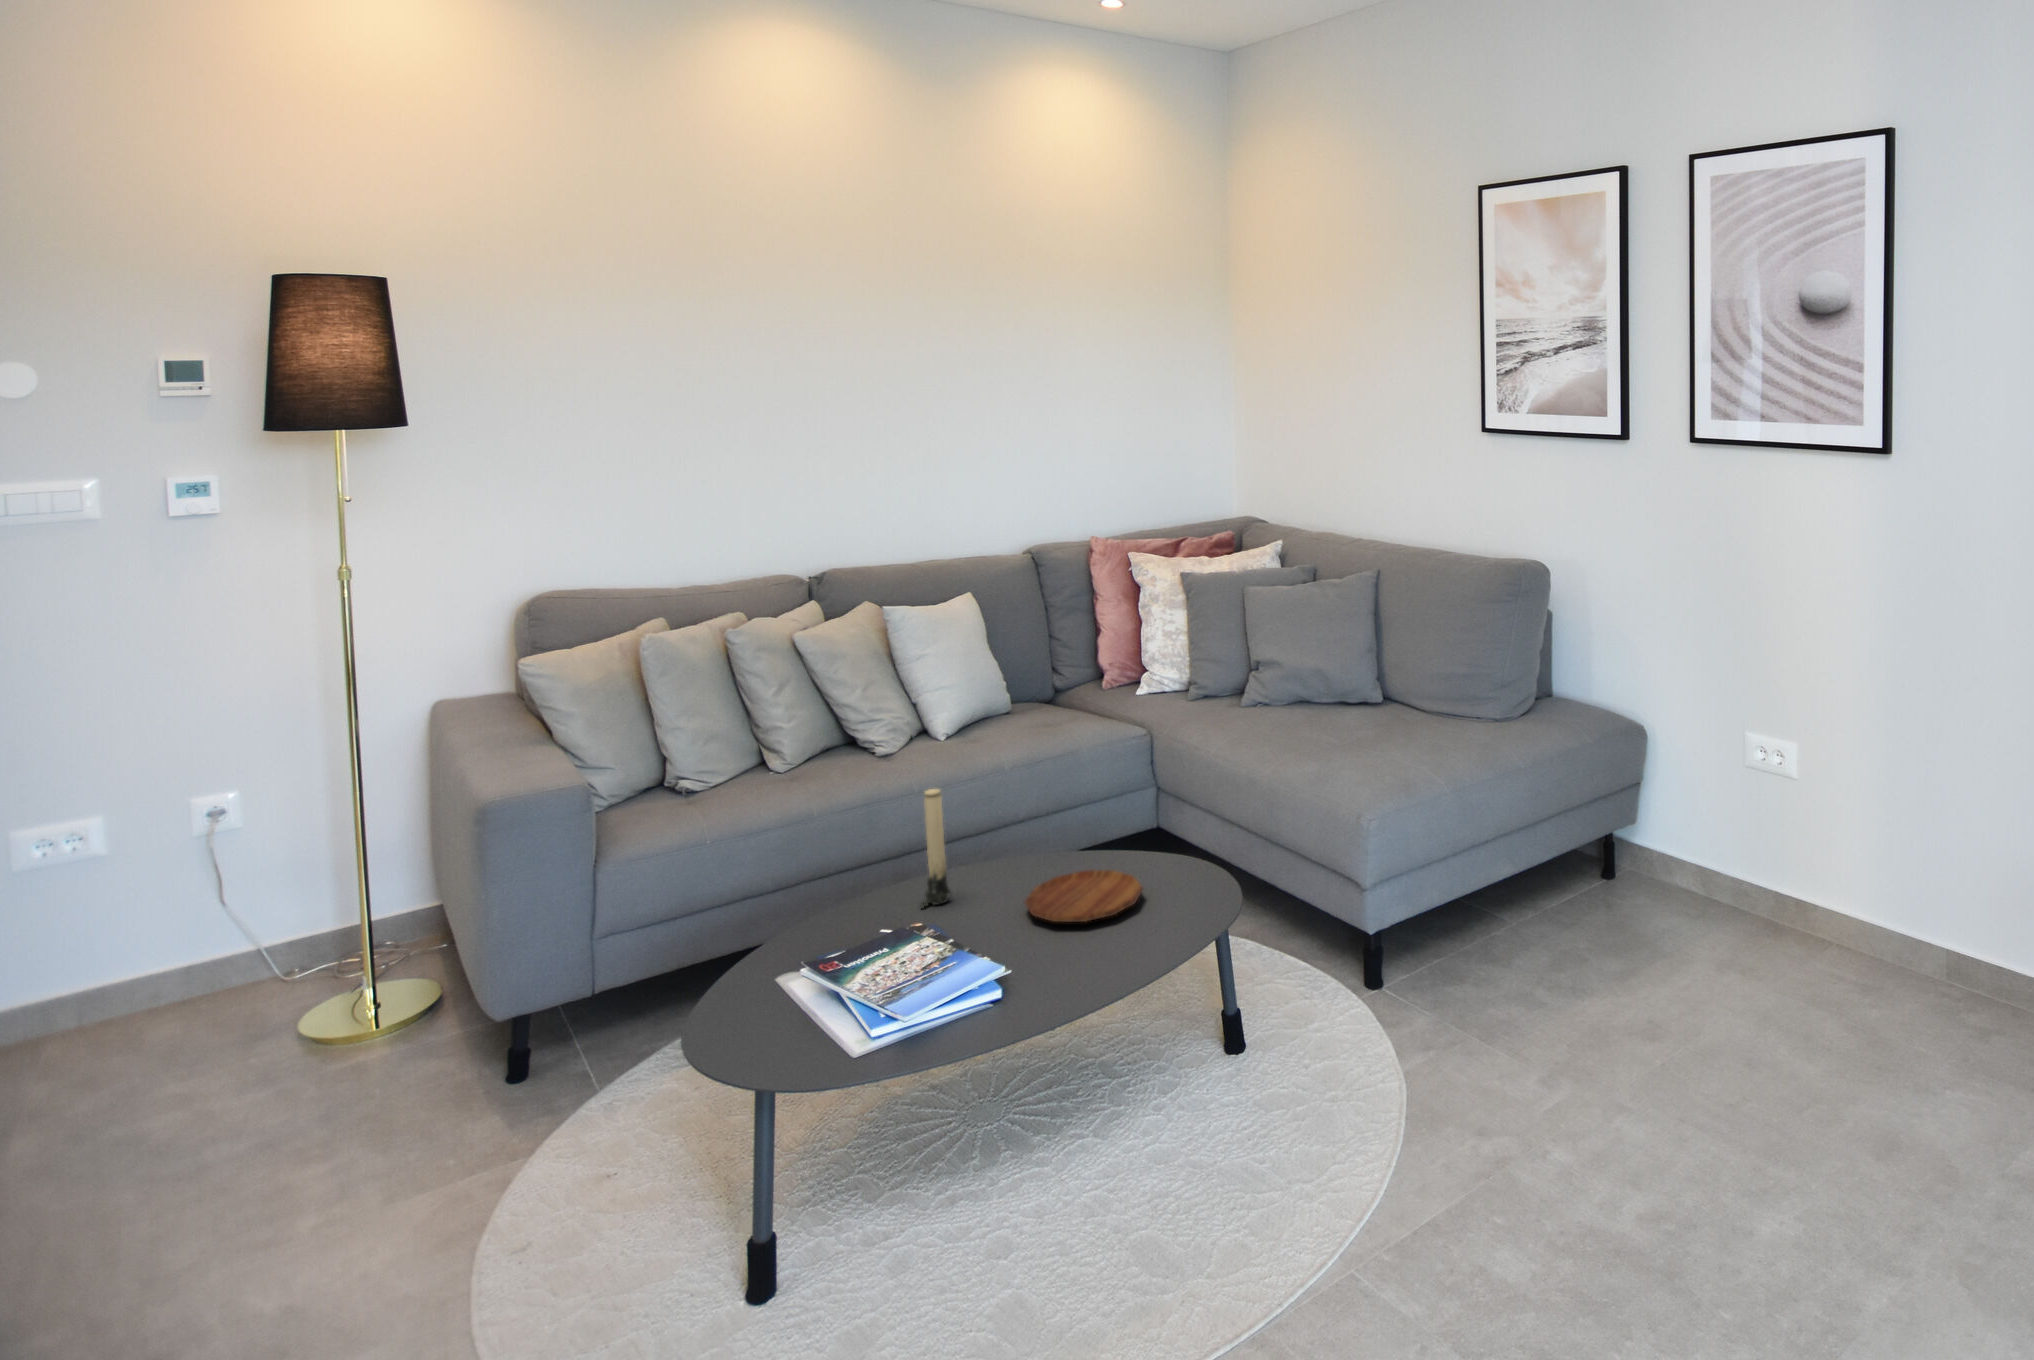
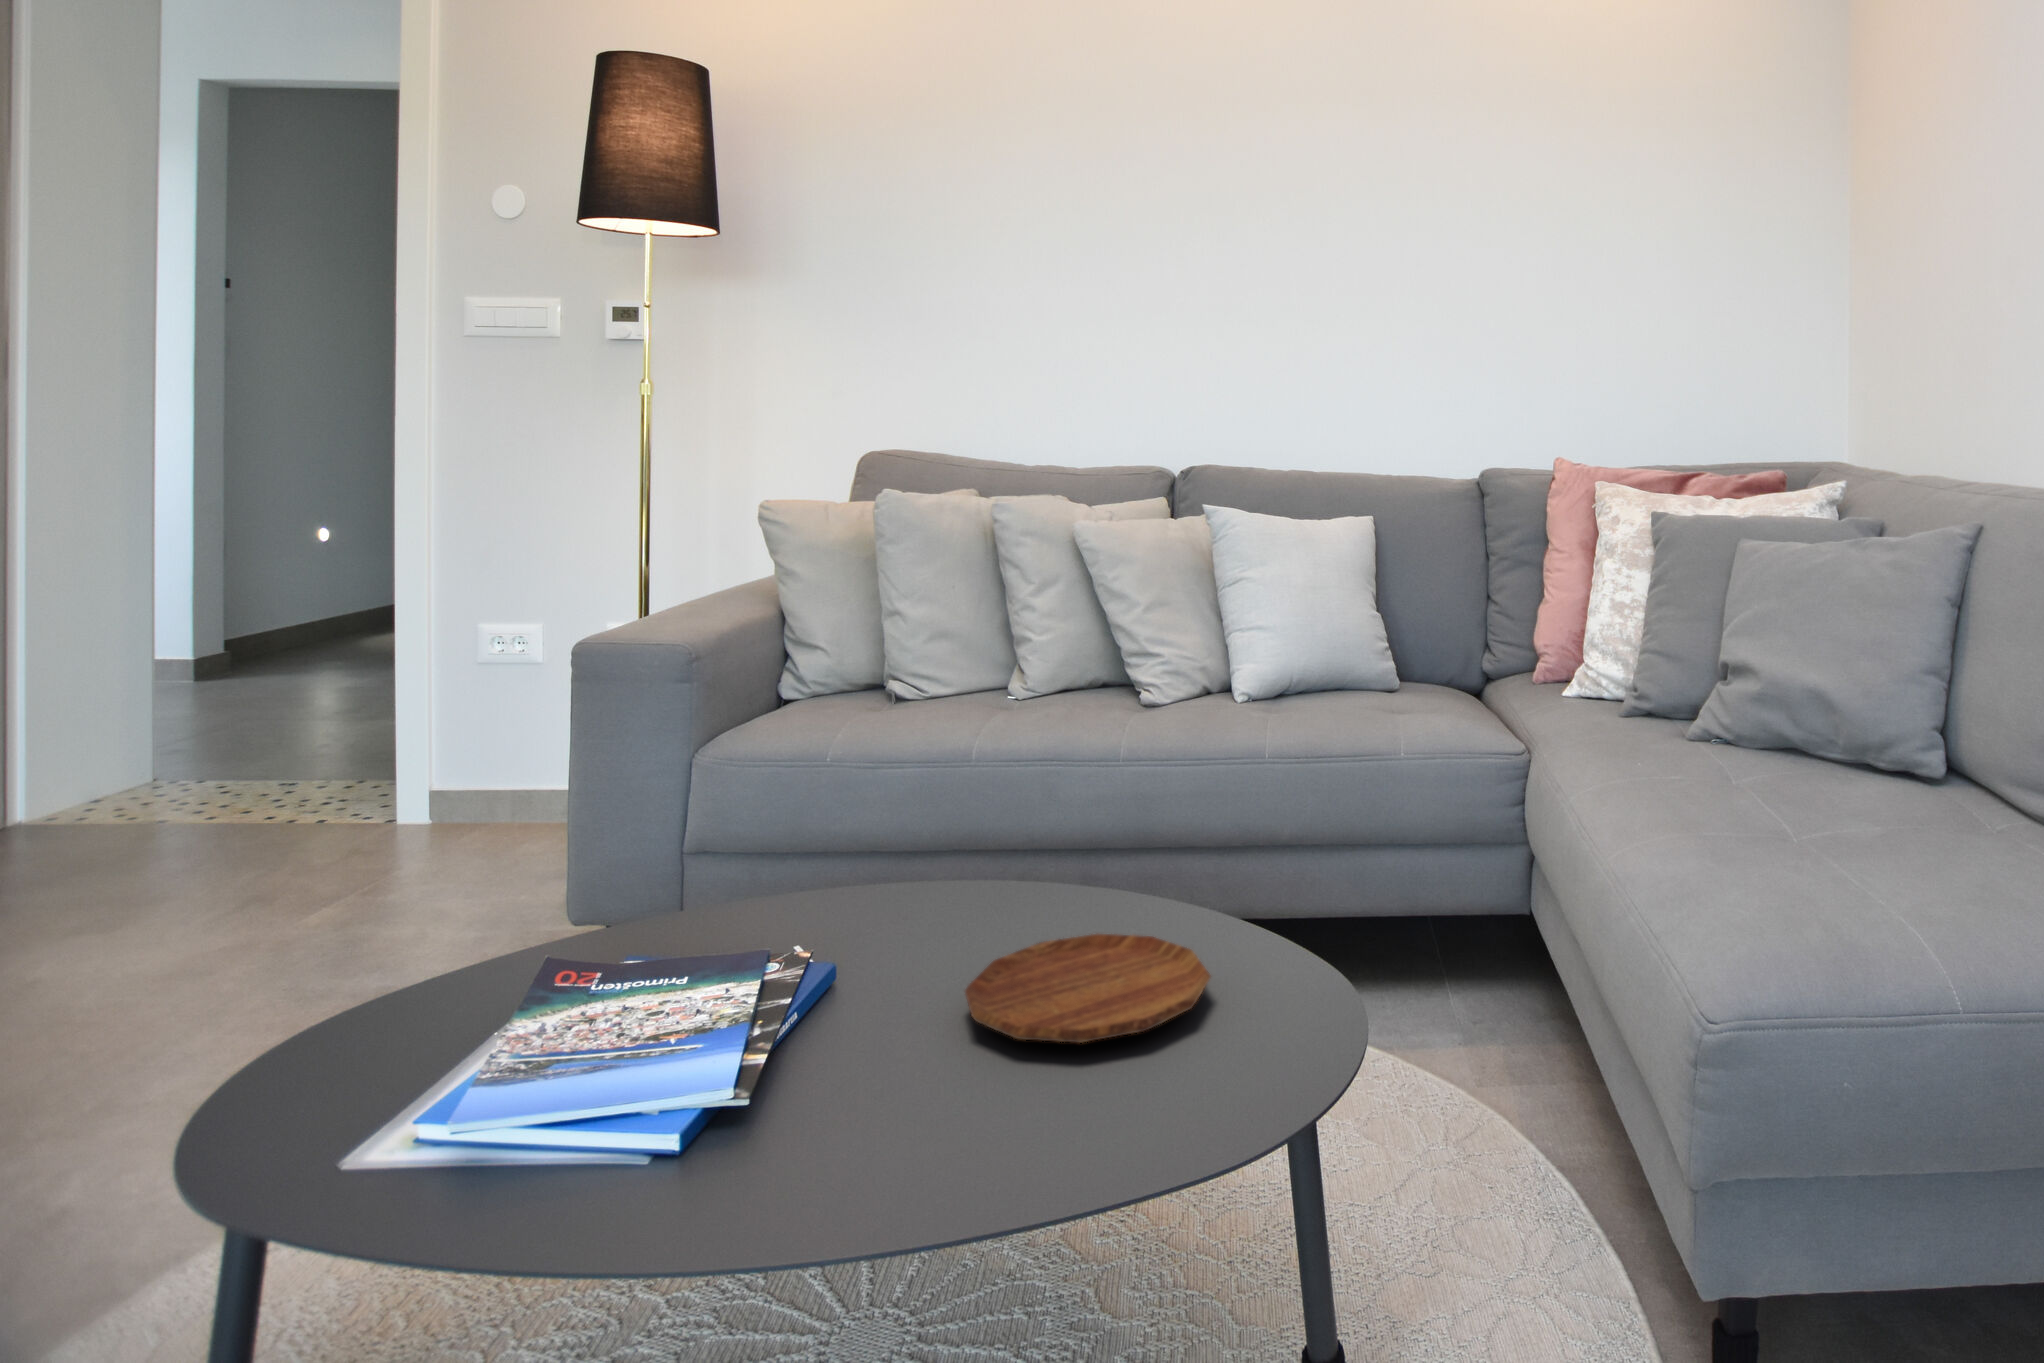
candle: present [920,789,951,909] -> none [881,719,943,931]

